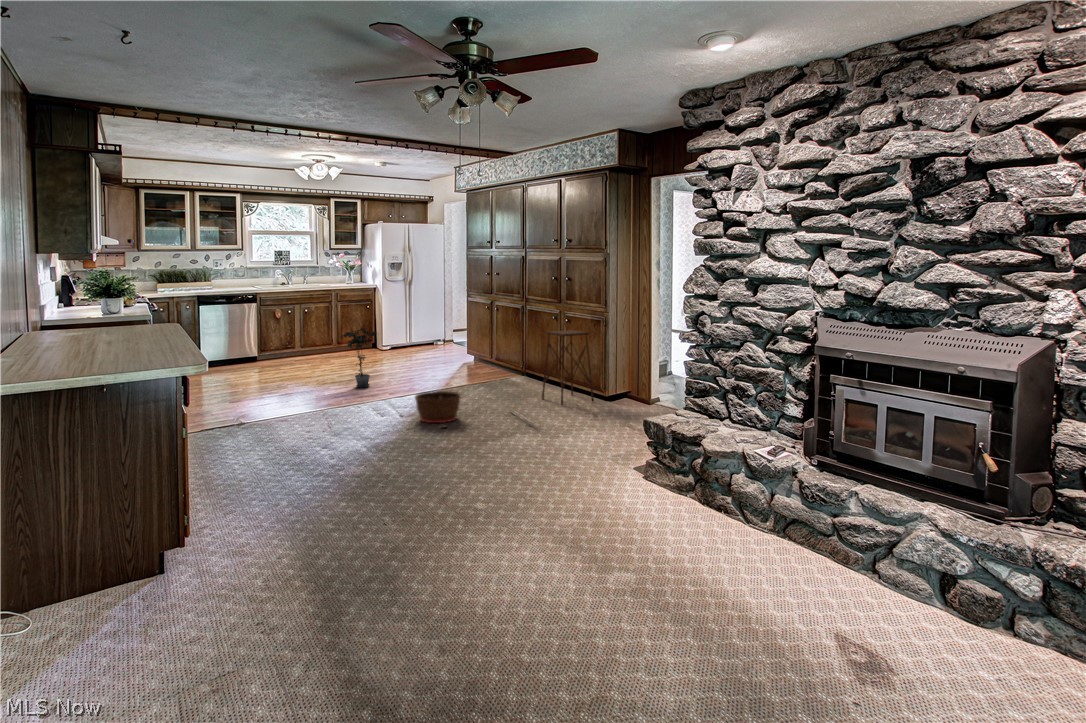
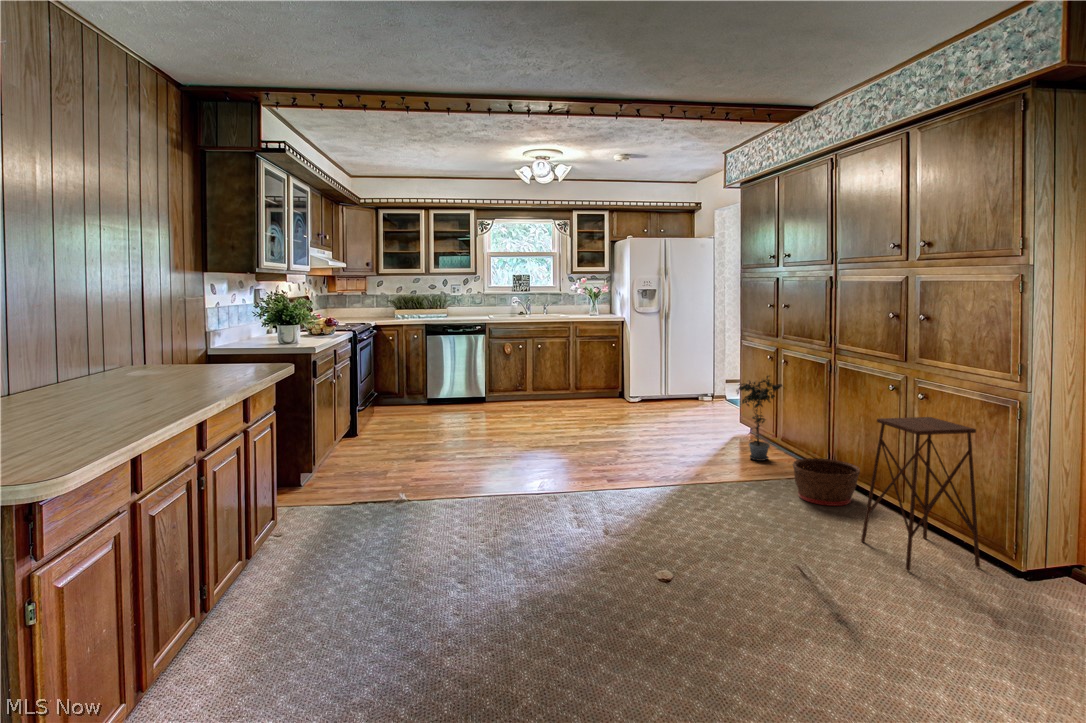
potted plant: present [341,326,376,387] -> present [737,376,782,461]
basket: present [415,391,461,423] -> present [793,458,860,506]

